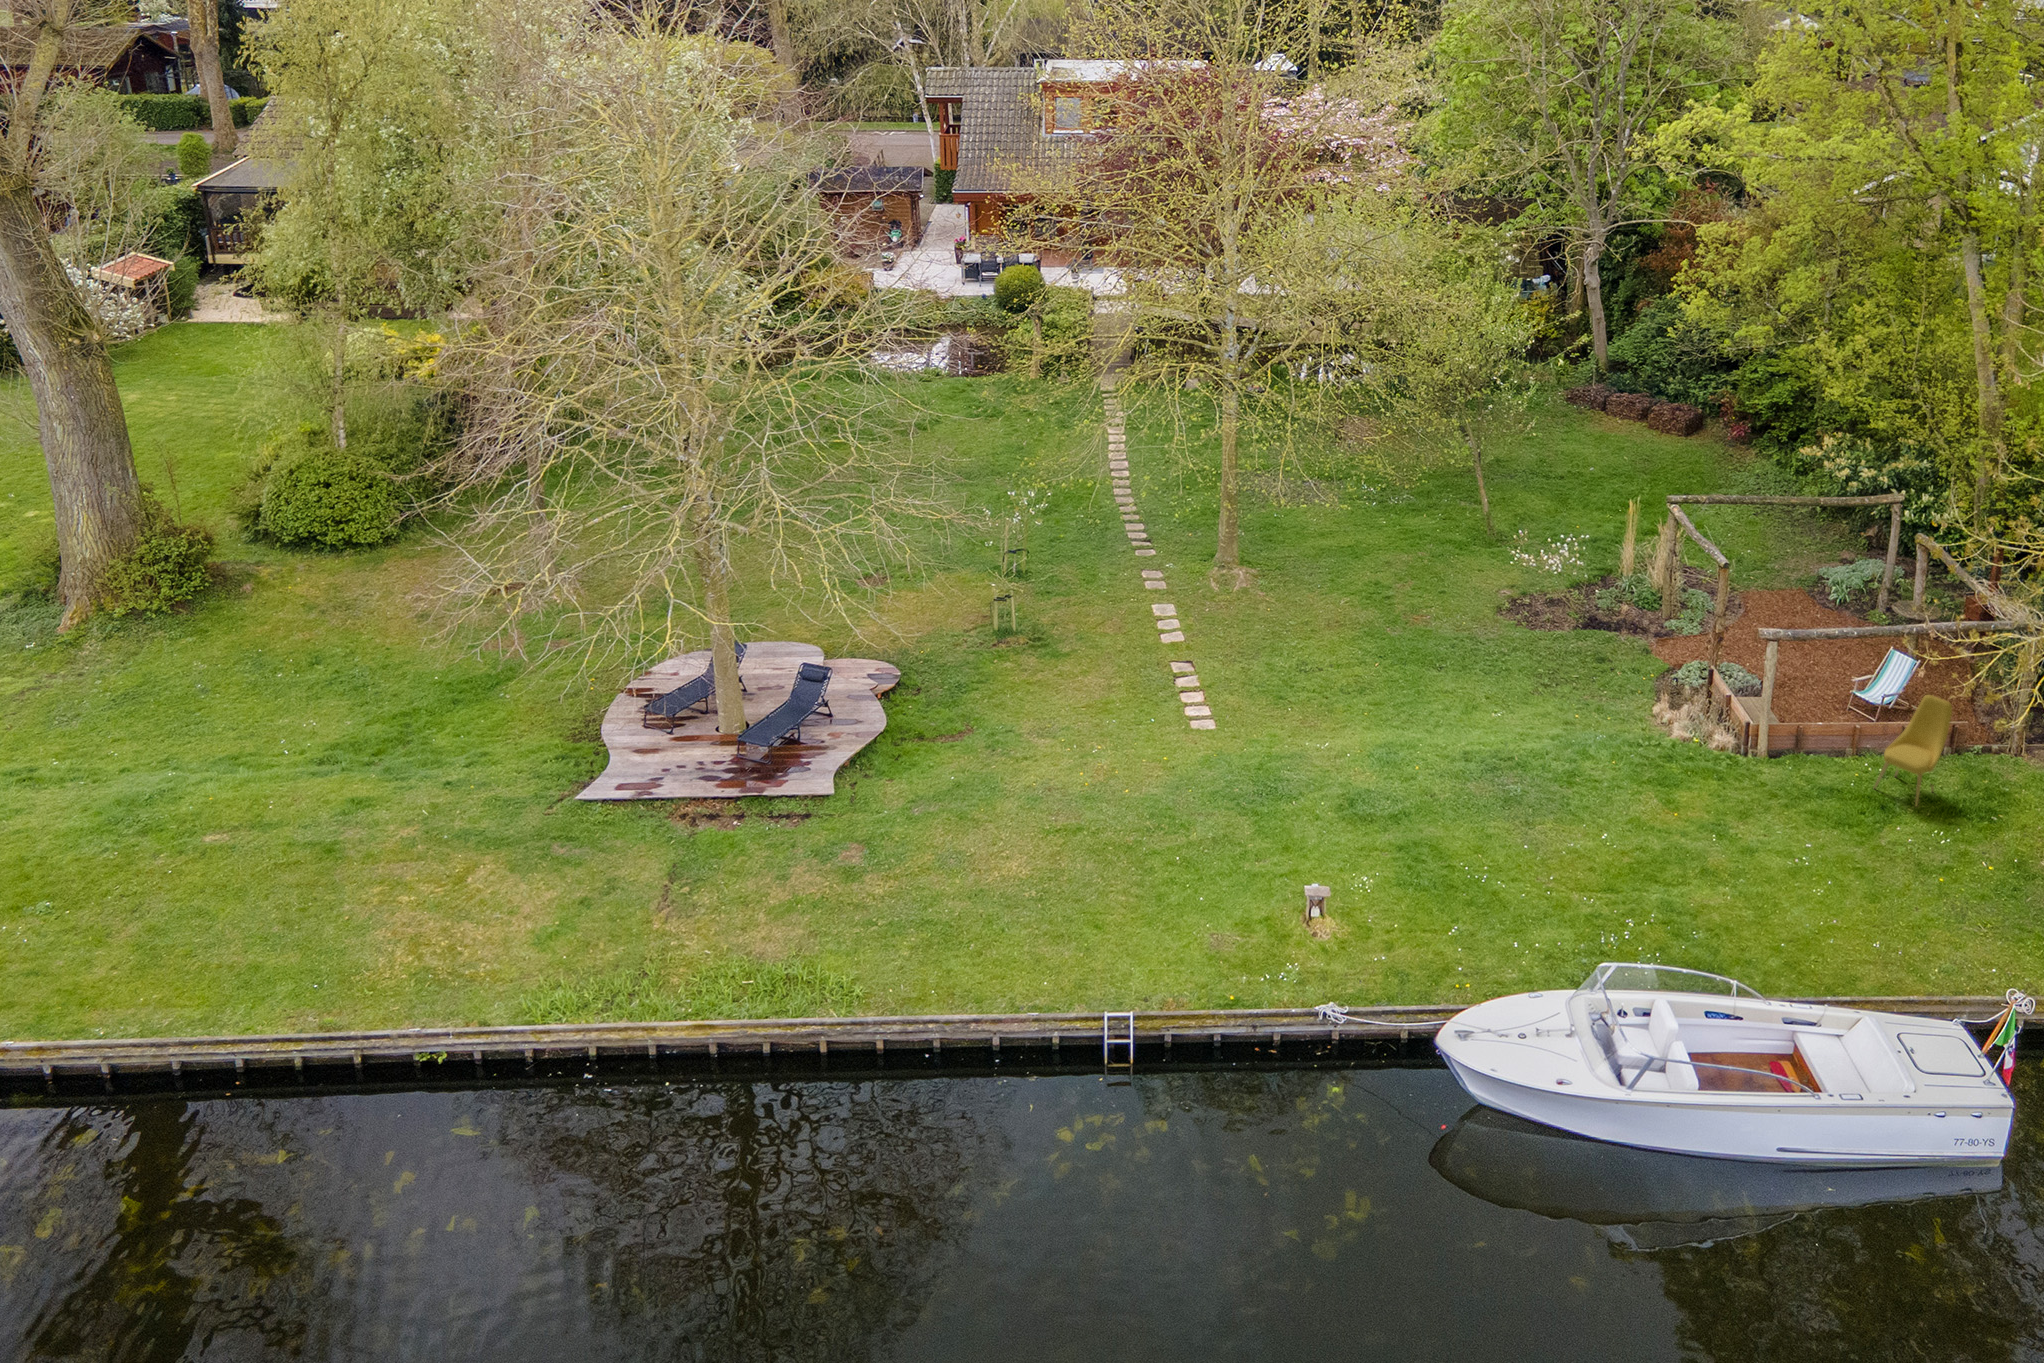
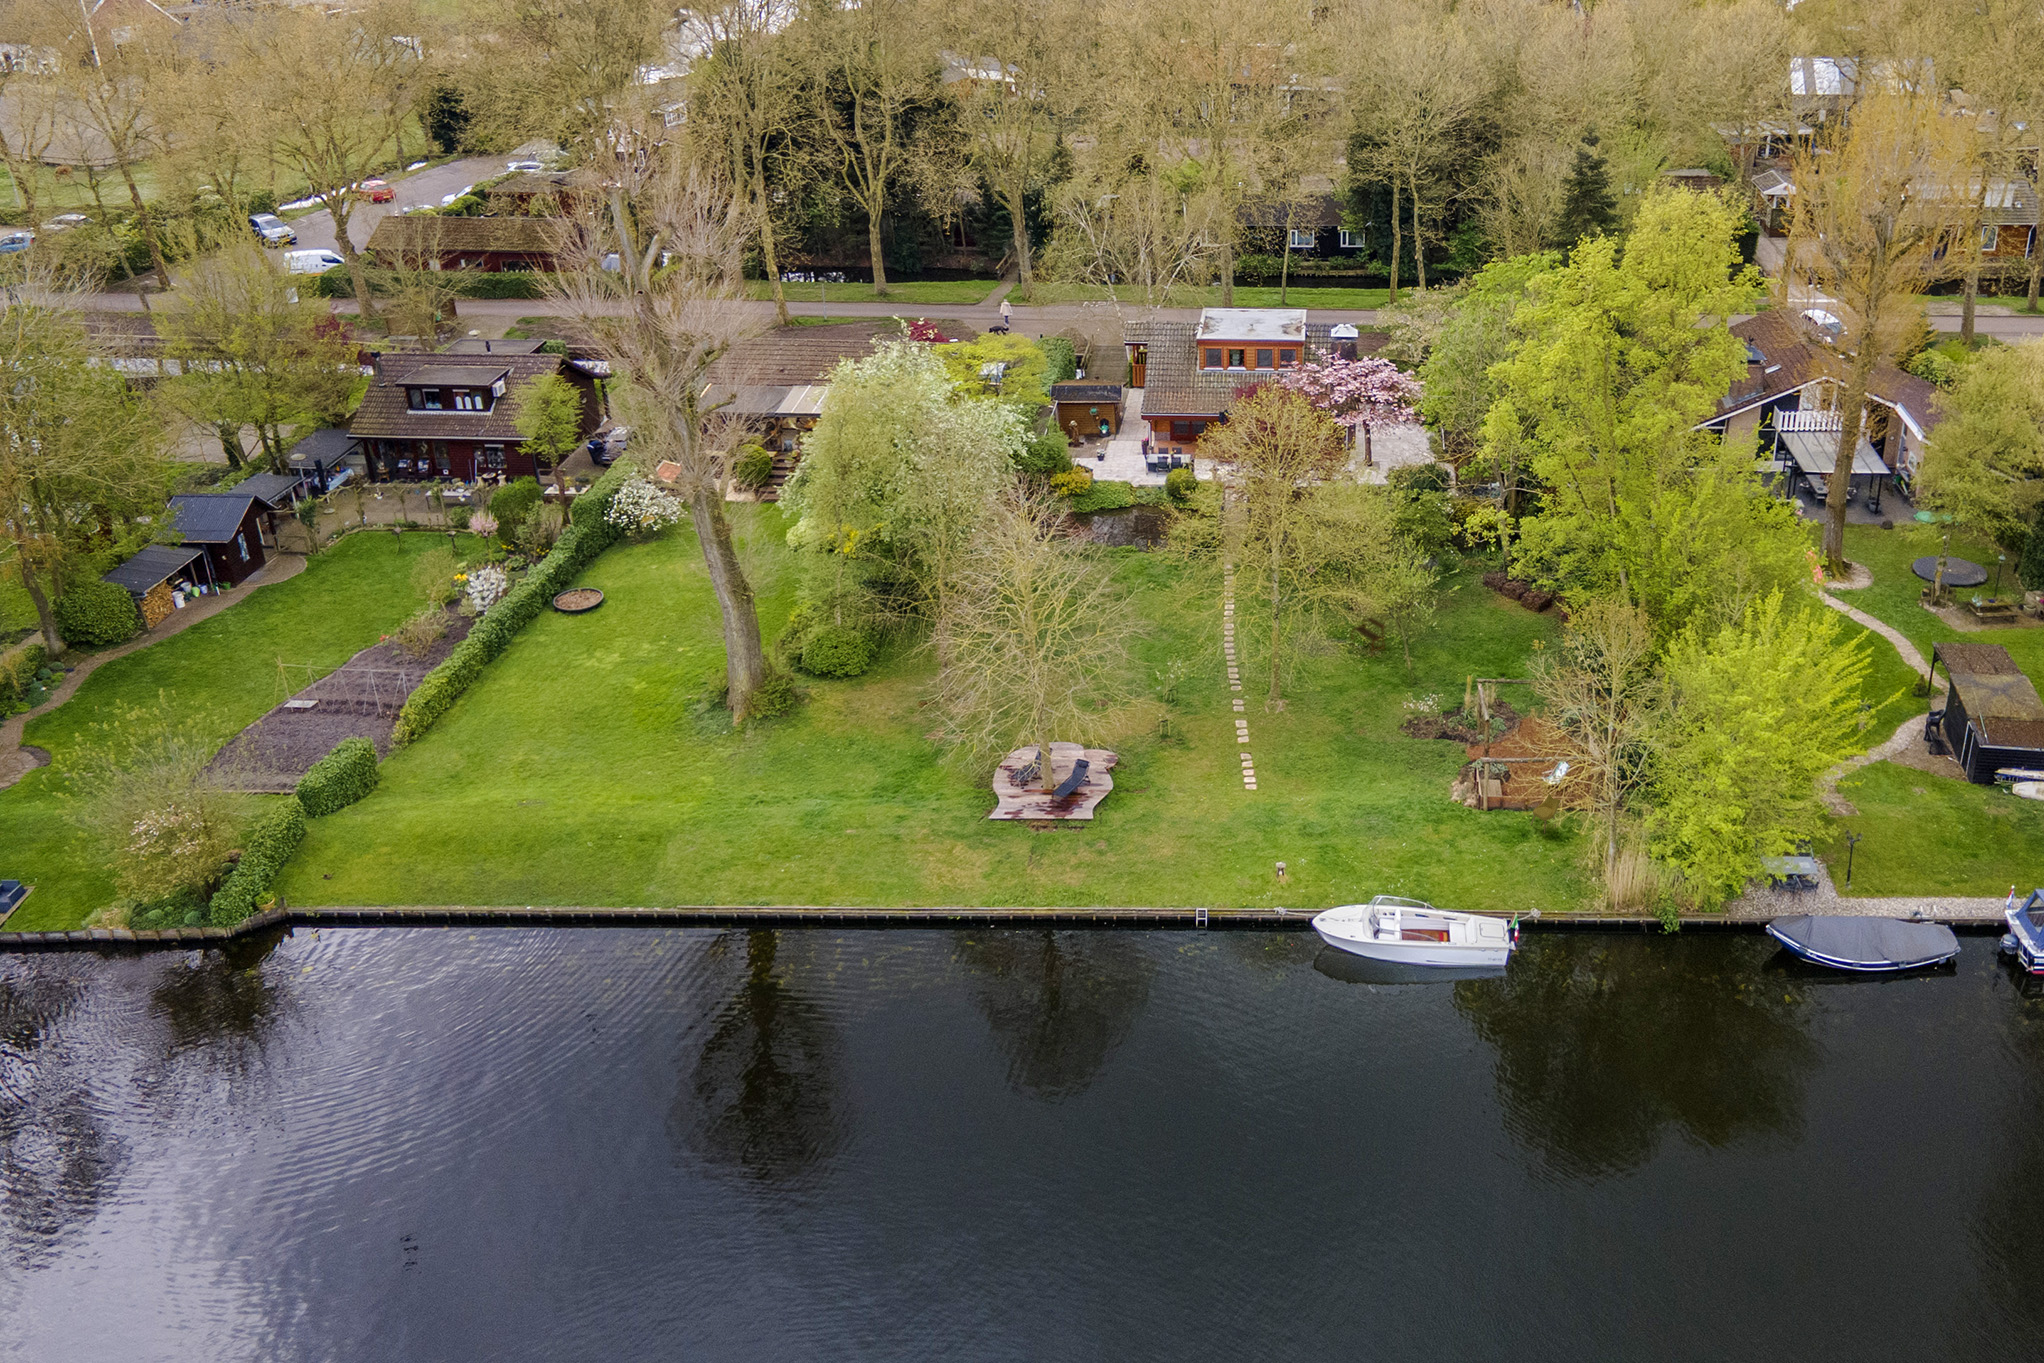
bench: none [1352,431,1423,506] -> present [1351,618,1385,653]

